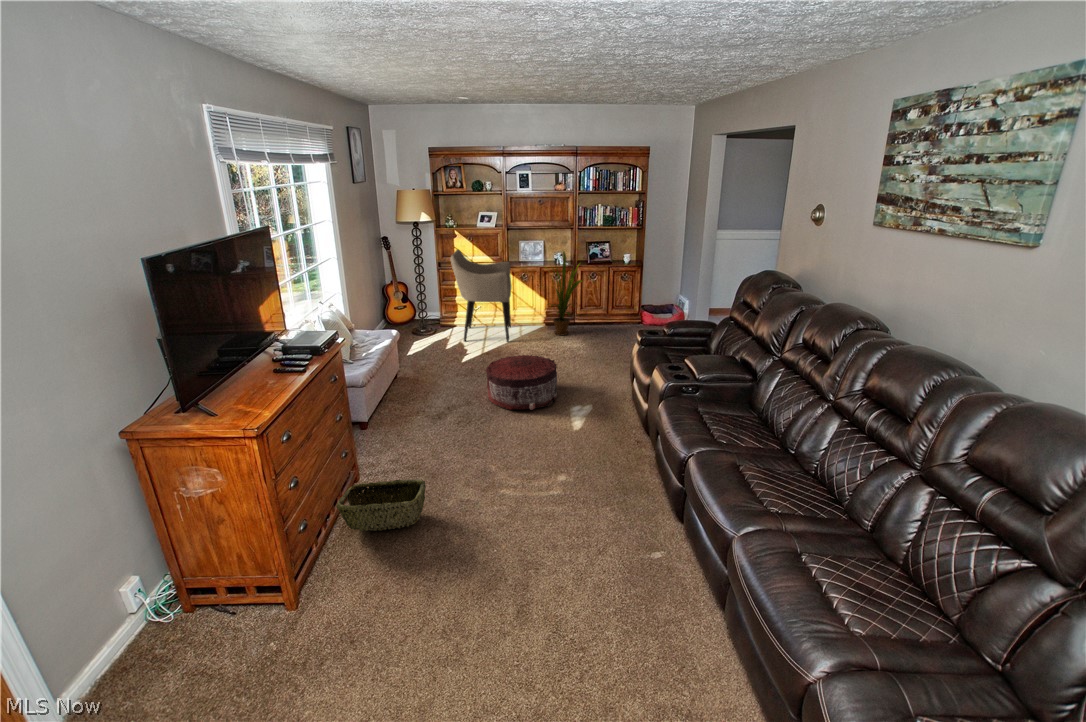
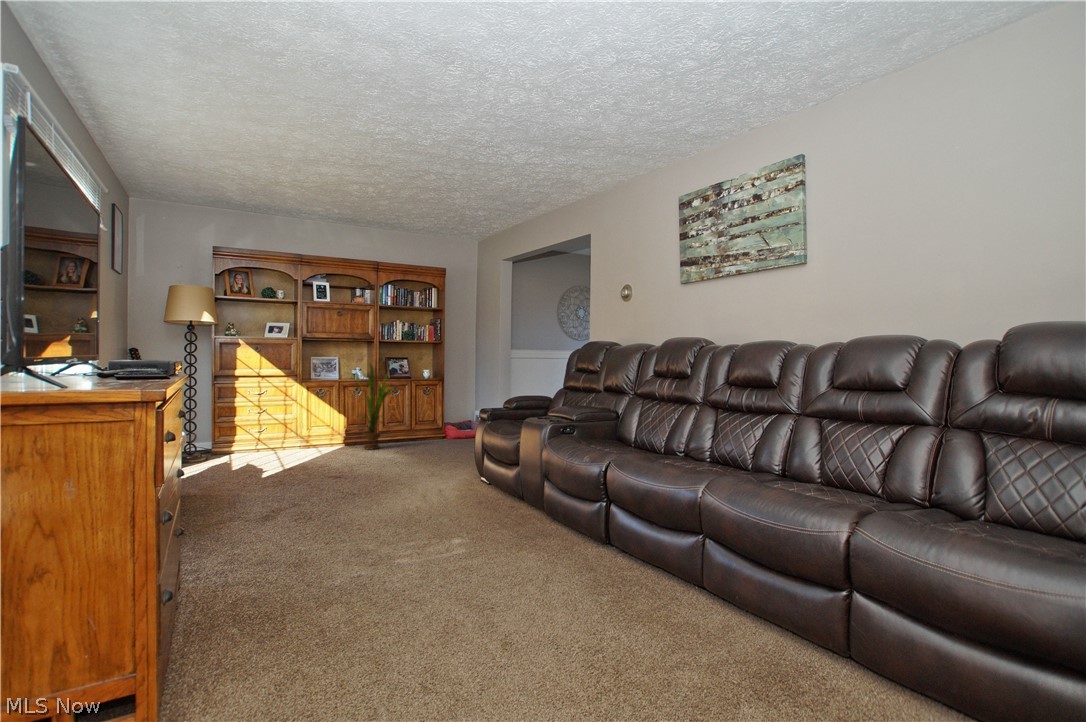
armchair: present [450,250,511,342] -> none [237,356,317,461]
pouf: present [486,355,557,410] -> none [327,441,416,495]
woven basket: present [336,479,426,531] -> none [217,531,349,603]

